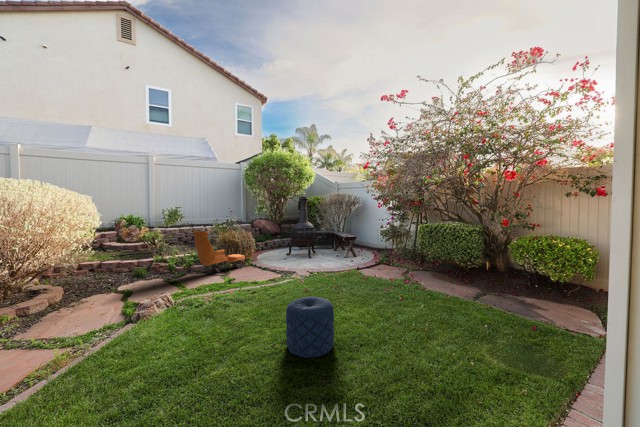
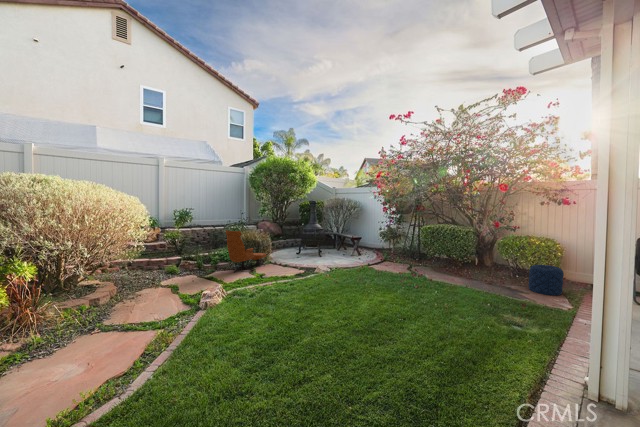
pouf: present [286,297,334,358] -> present [528,265,564,295]

